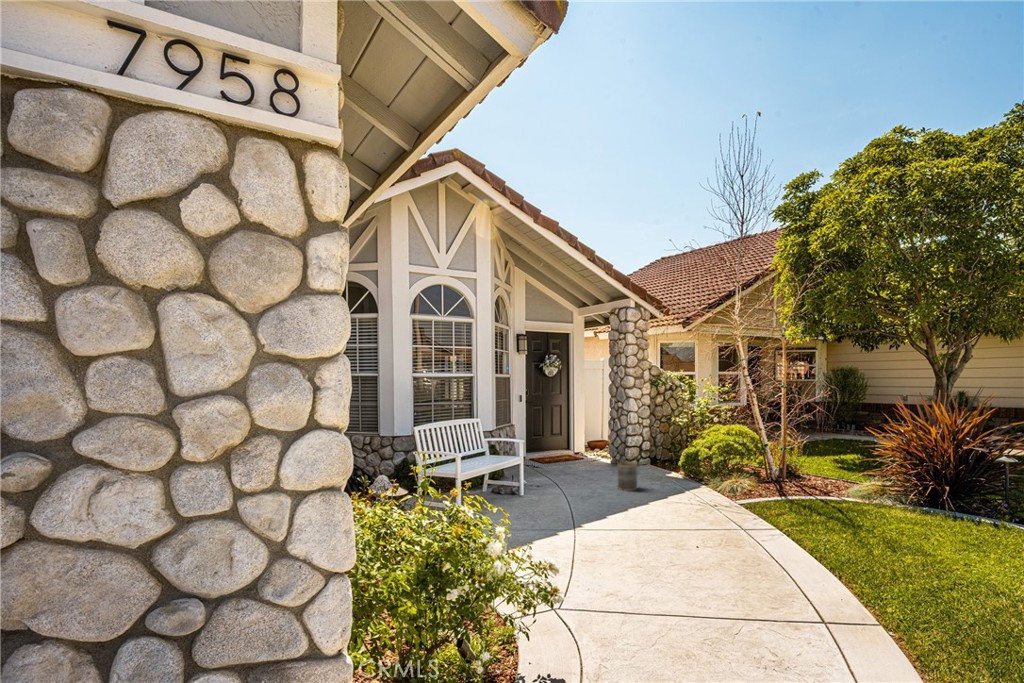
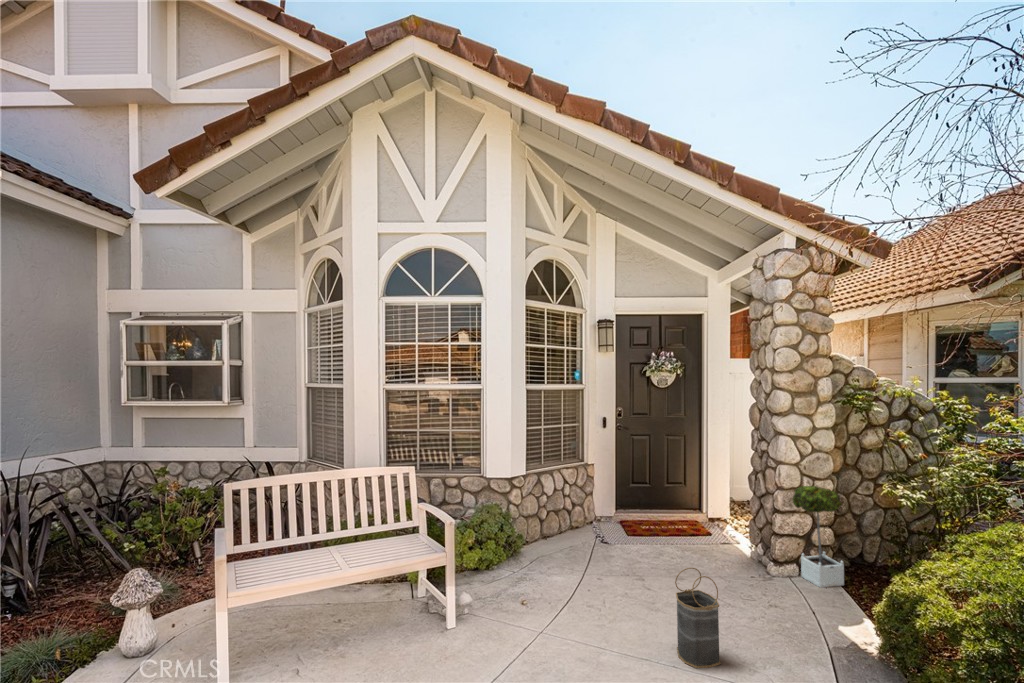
potted tree: none [637,420,658,467] -> present [792,486,844,587]

